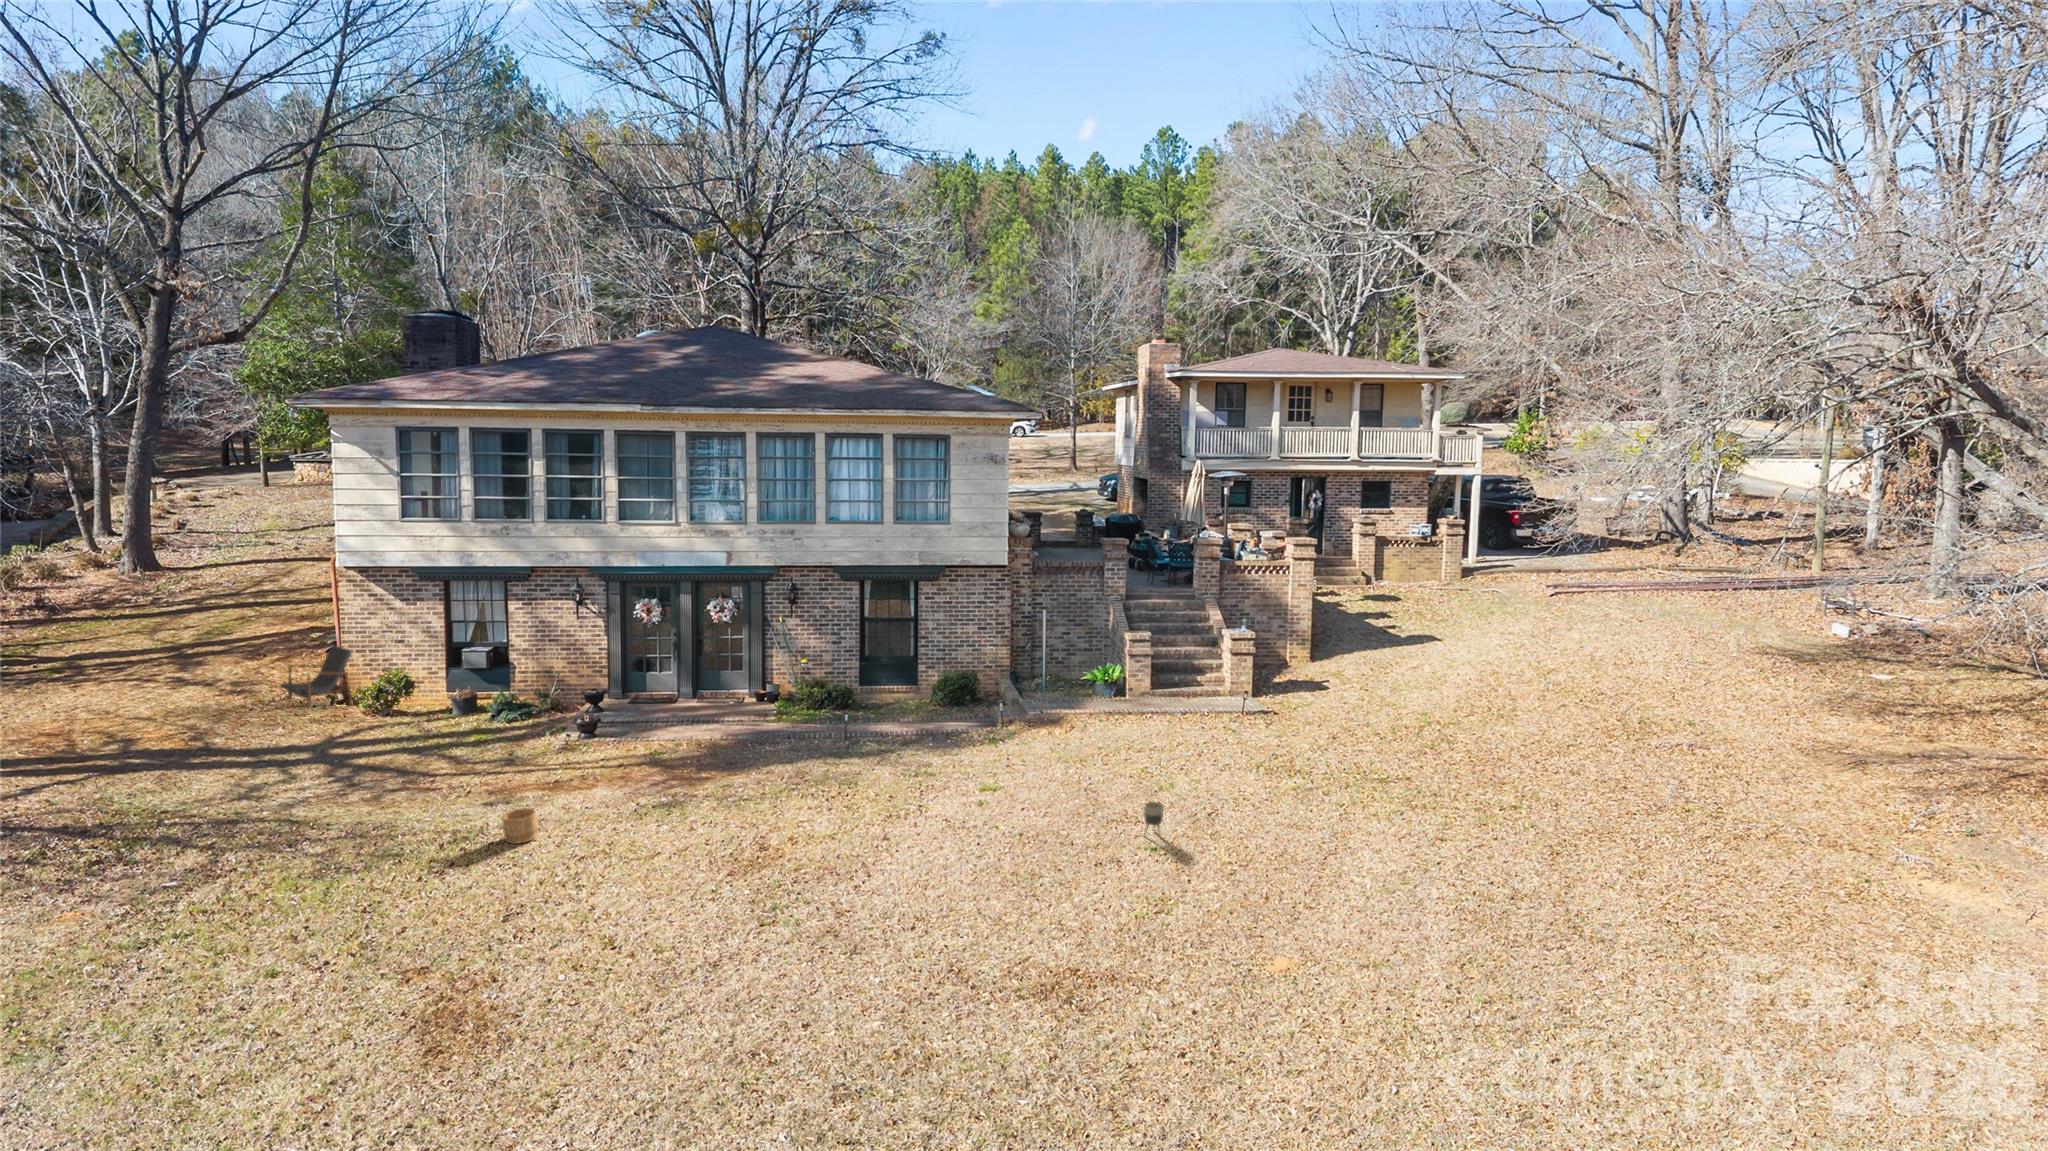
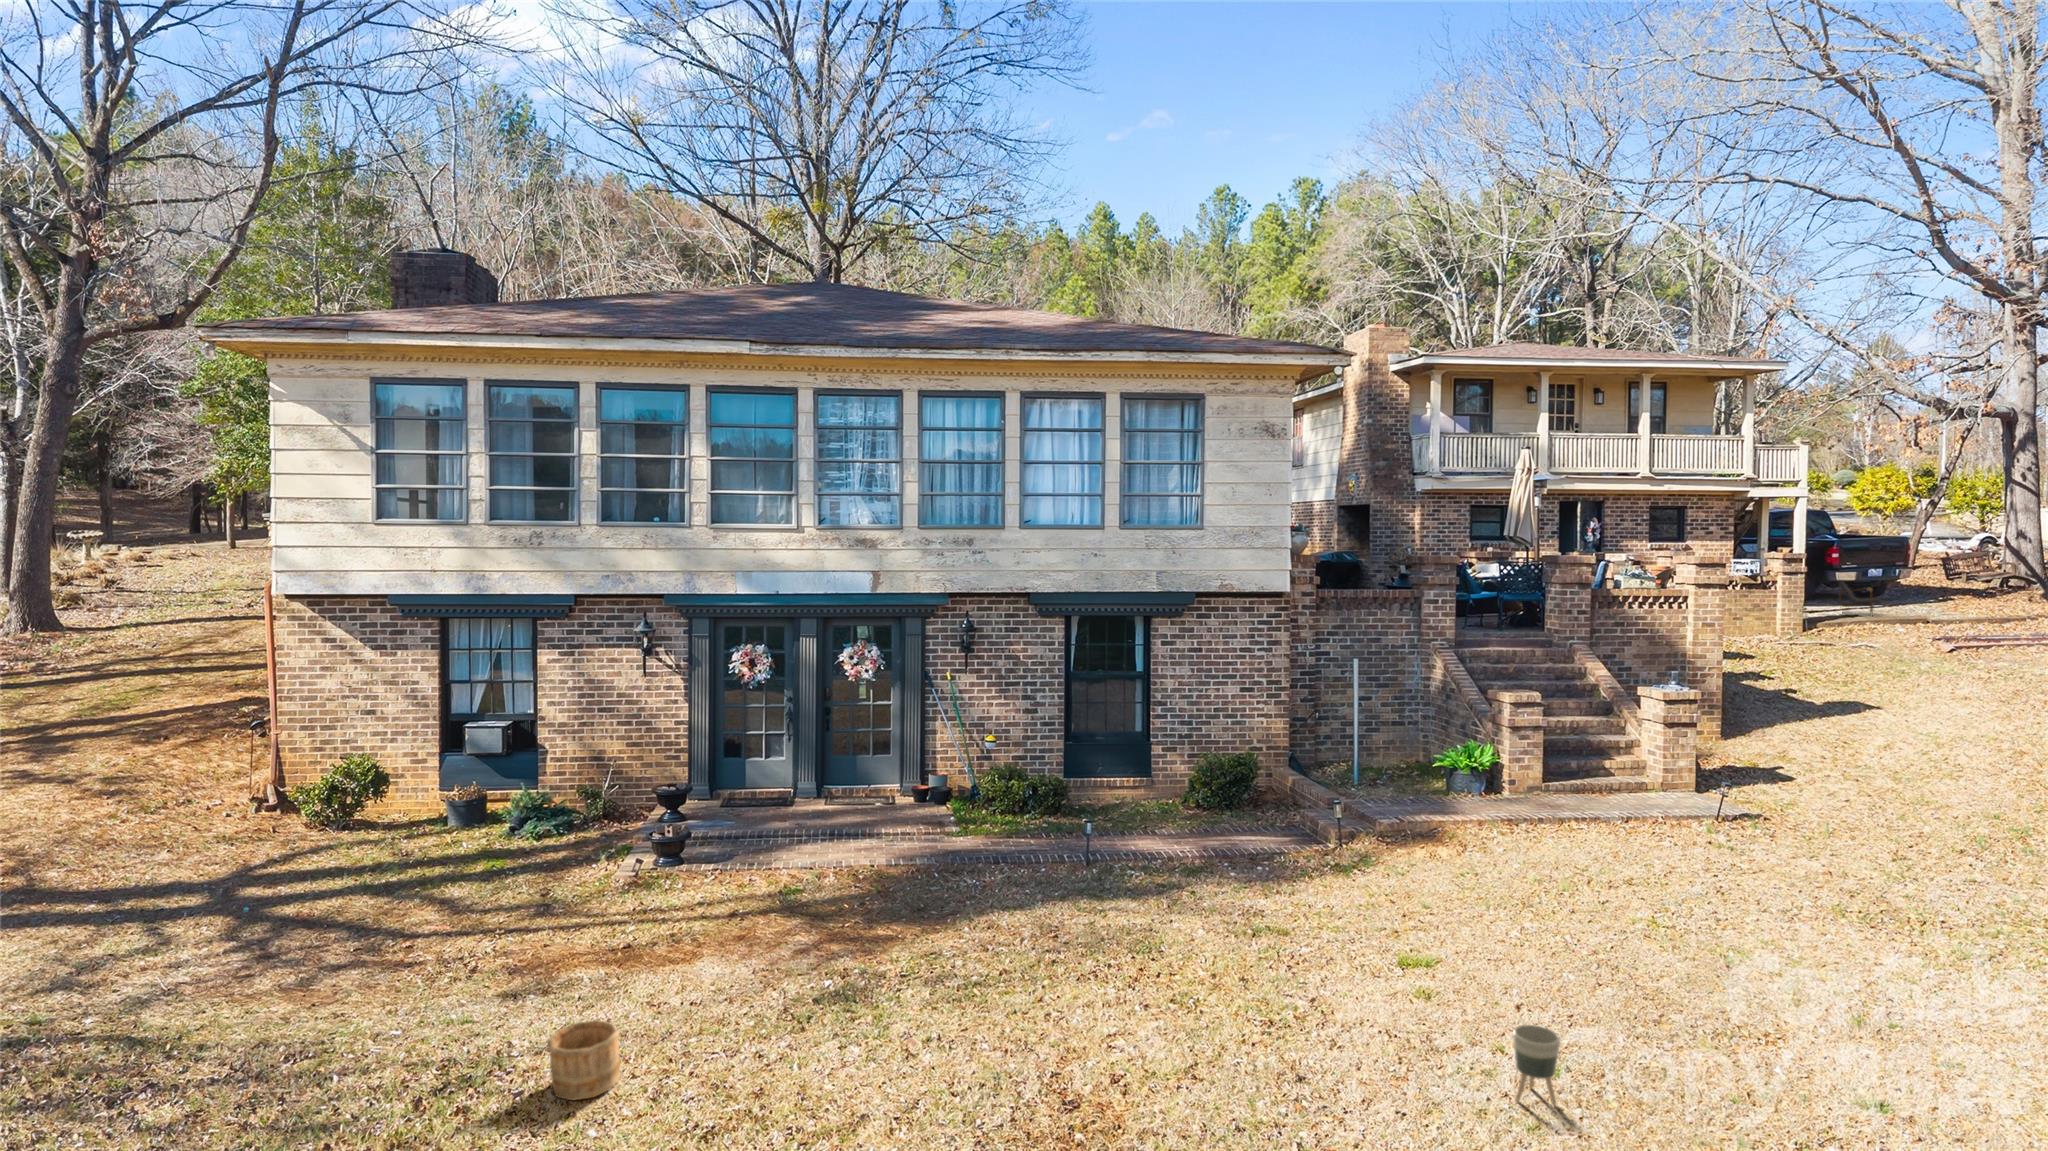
lounge chair: present [280,645,352,713] -> present [1838,581,1880,615]
planter: present [1143,802,1164,837] -> present [1513,1025,1560,1106]

